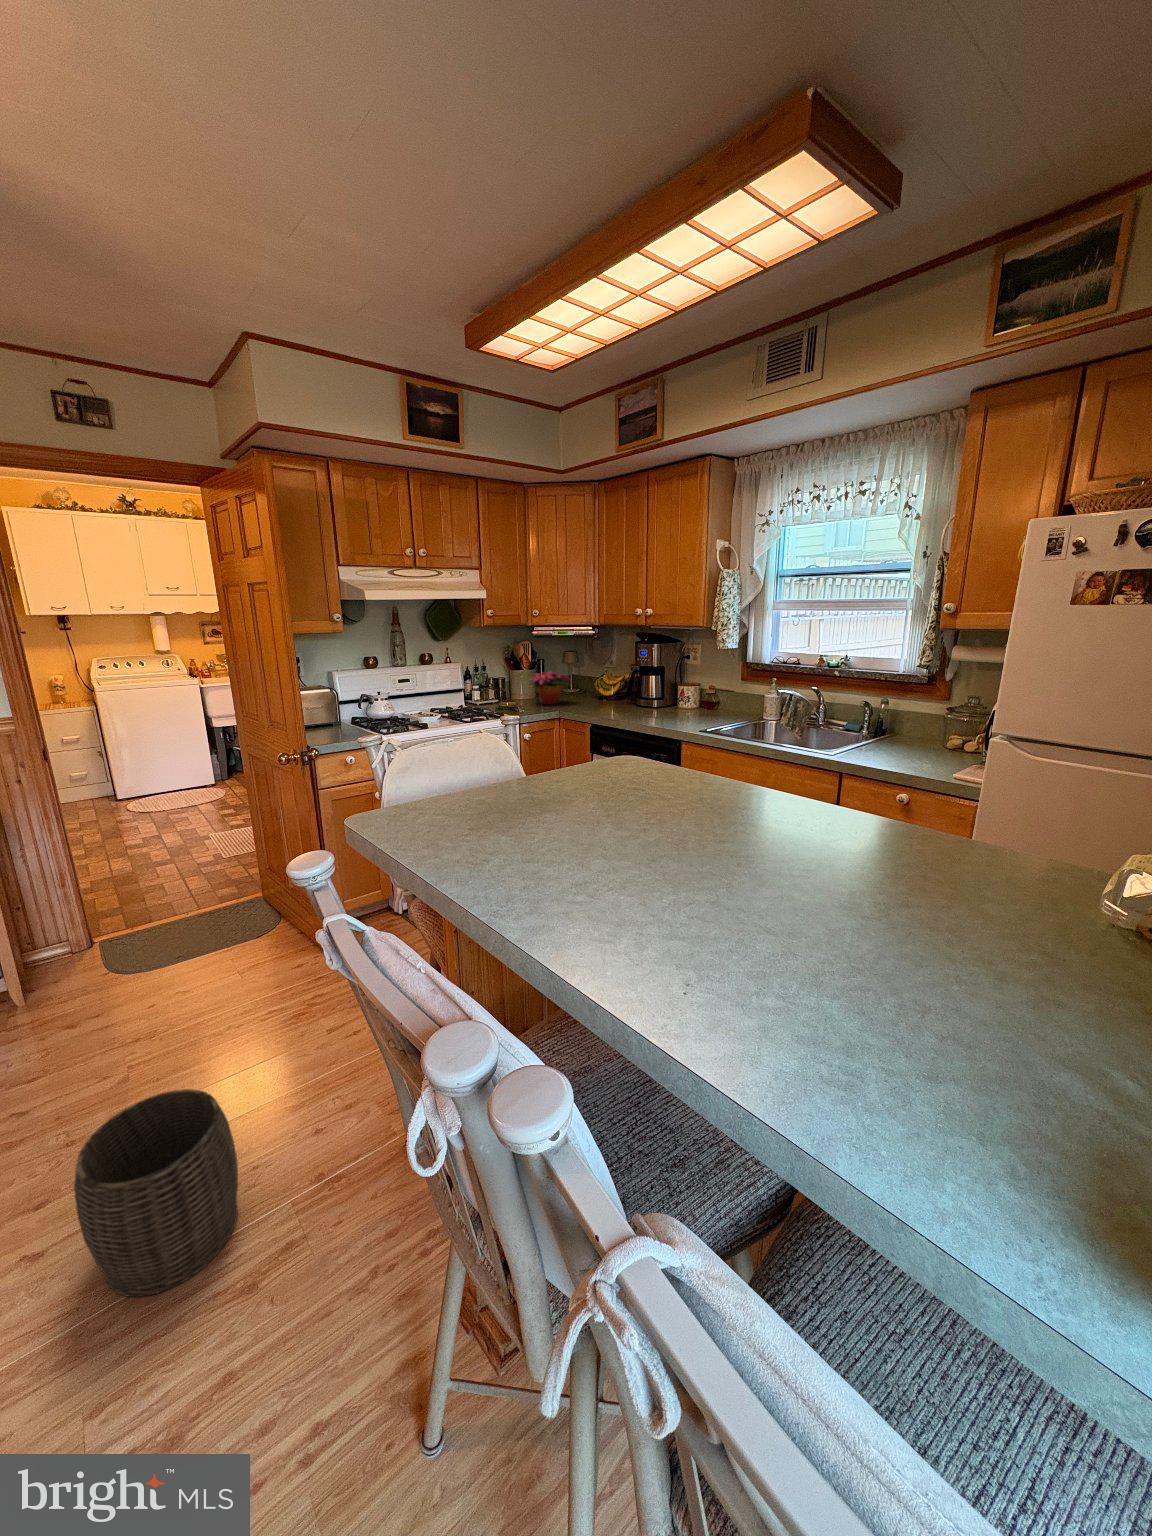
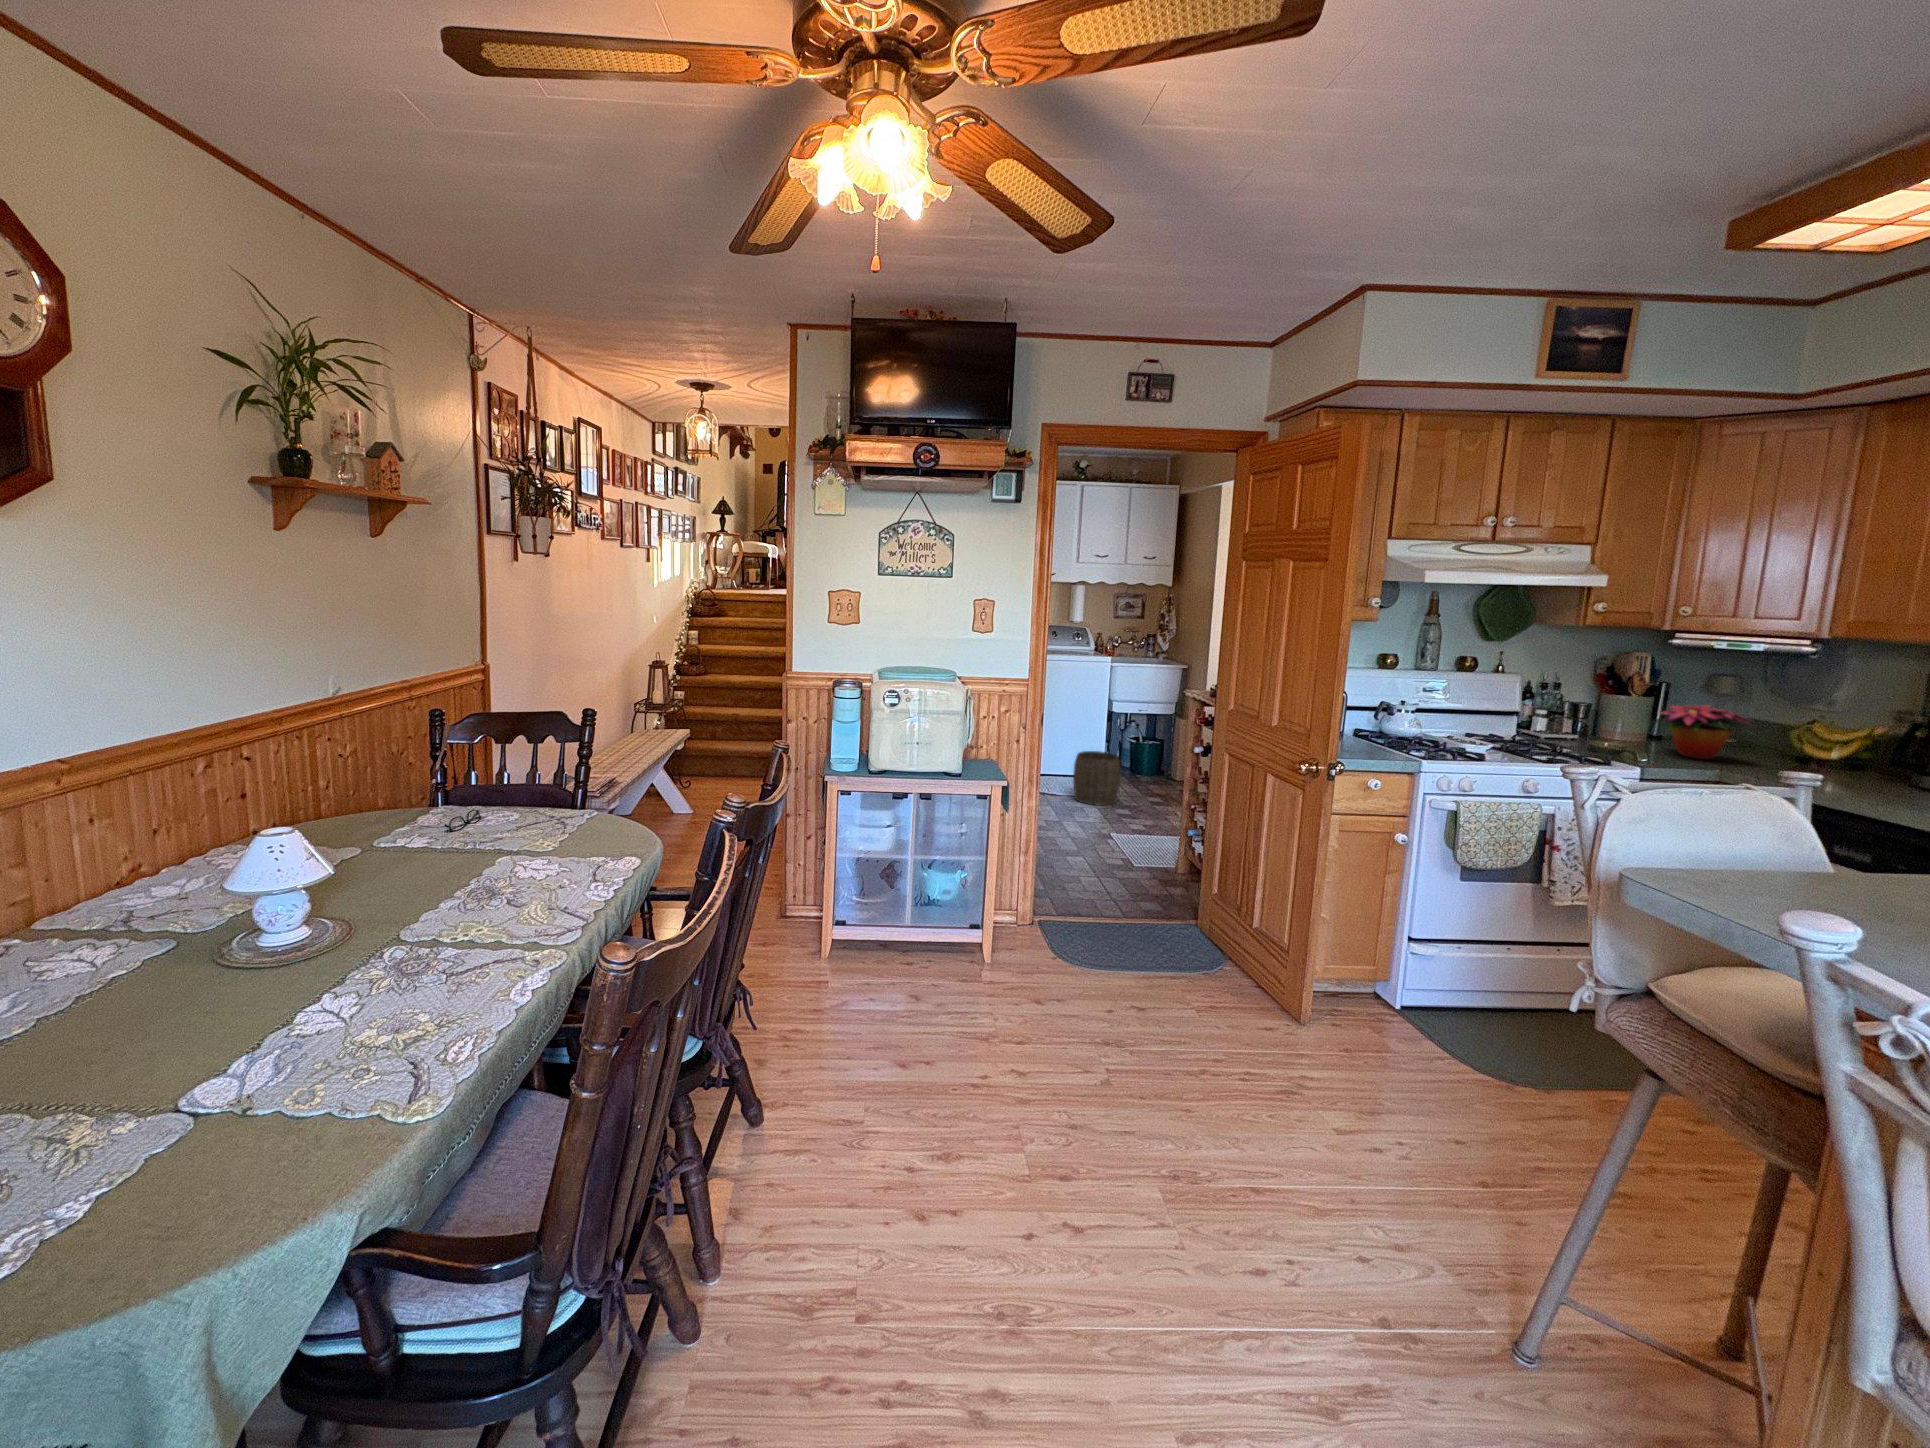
woven basket: present [74,1089,238,1297] -> present [1073,751,1120,805]

